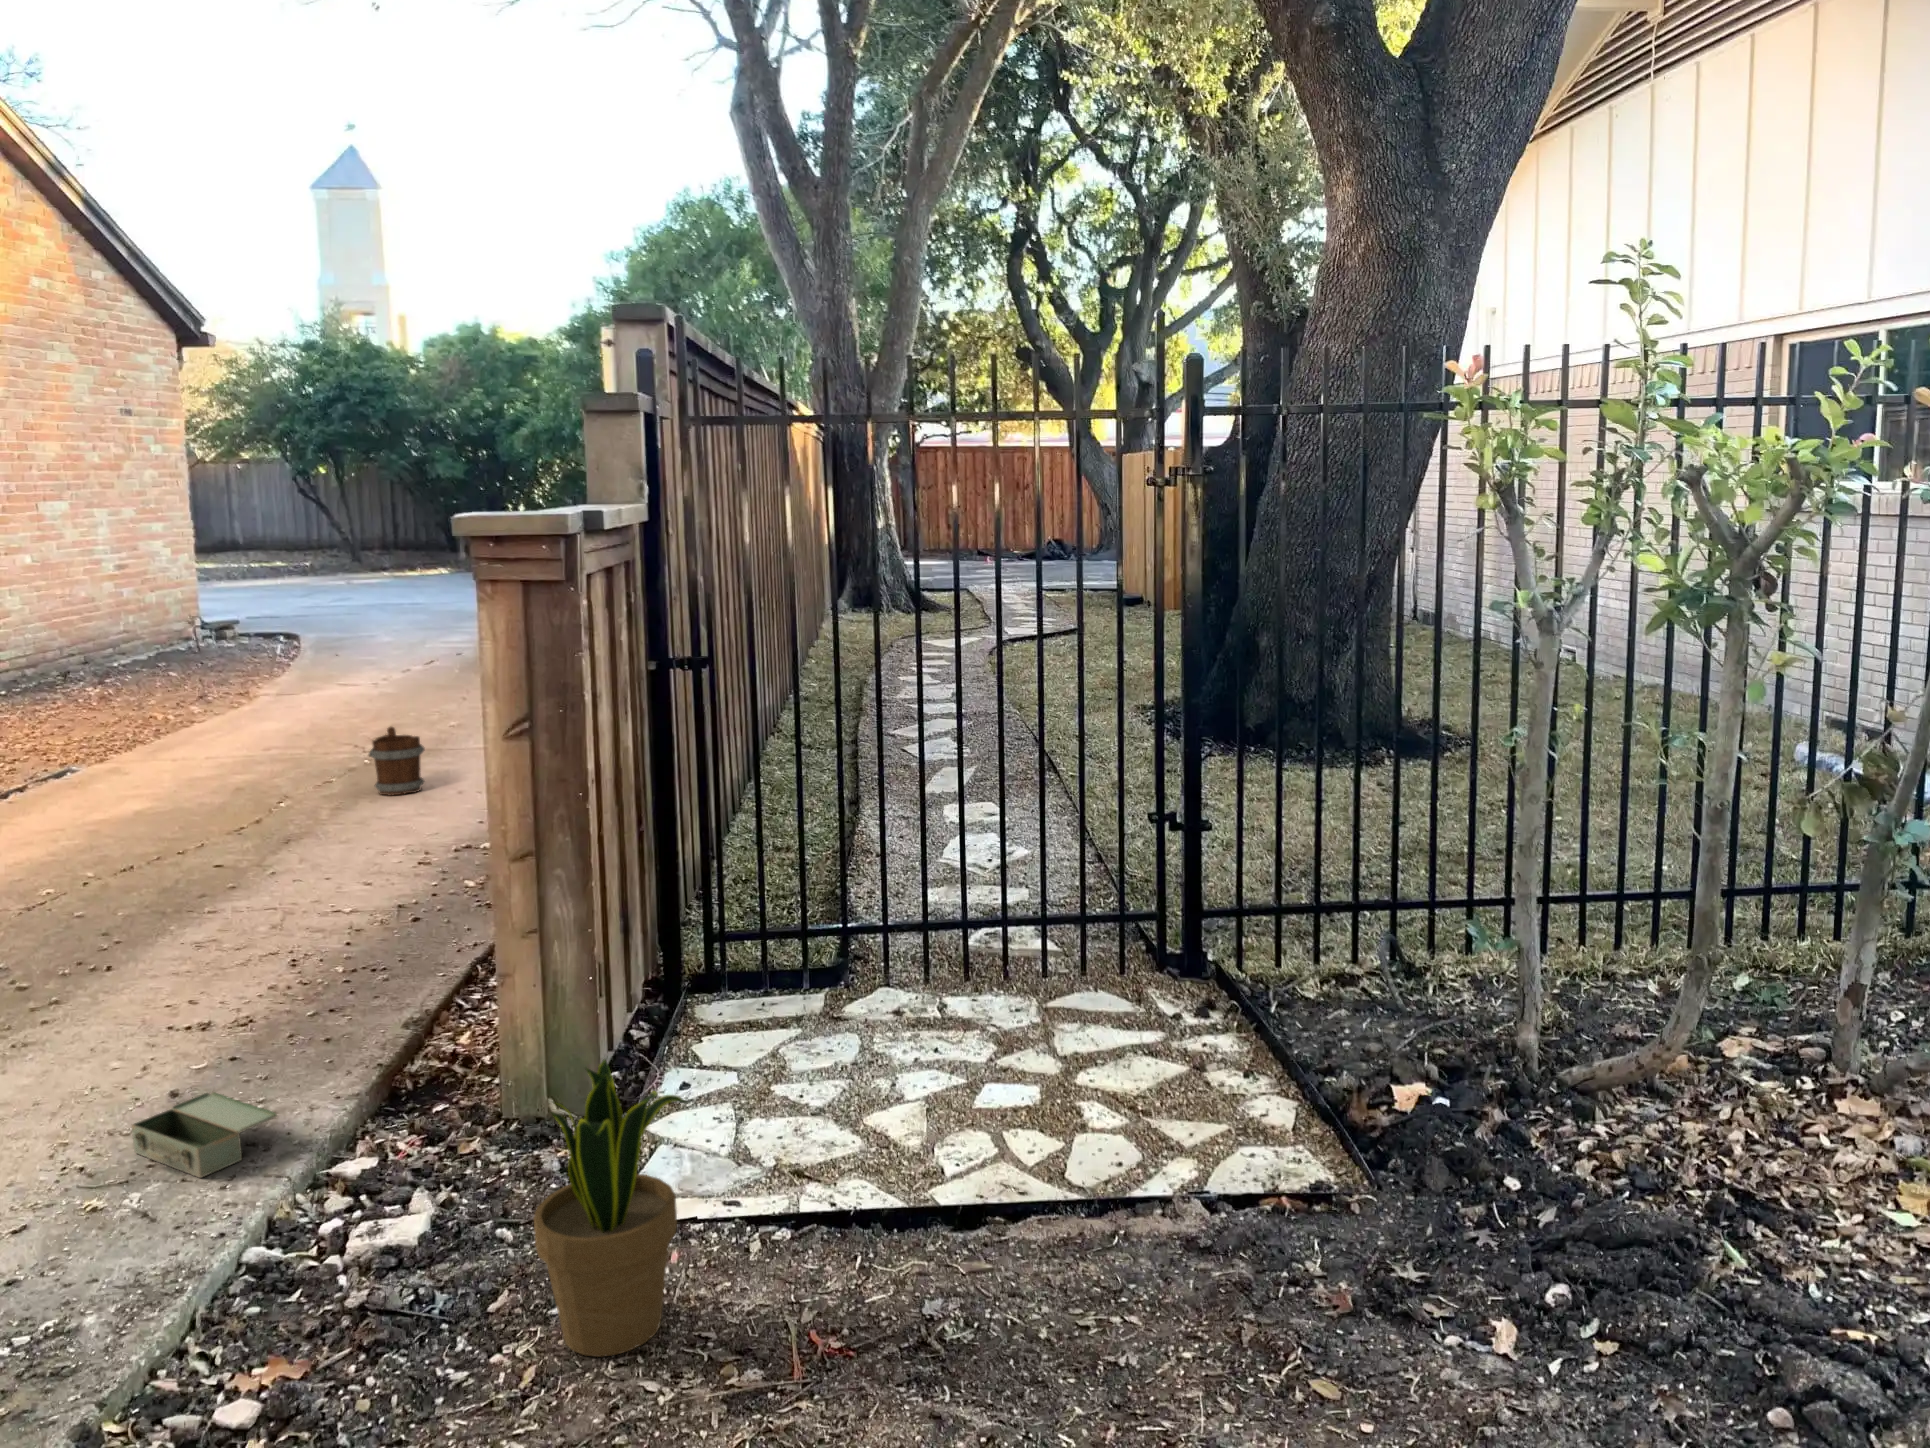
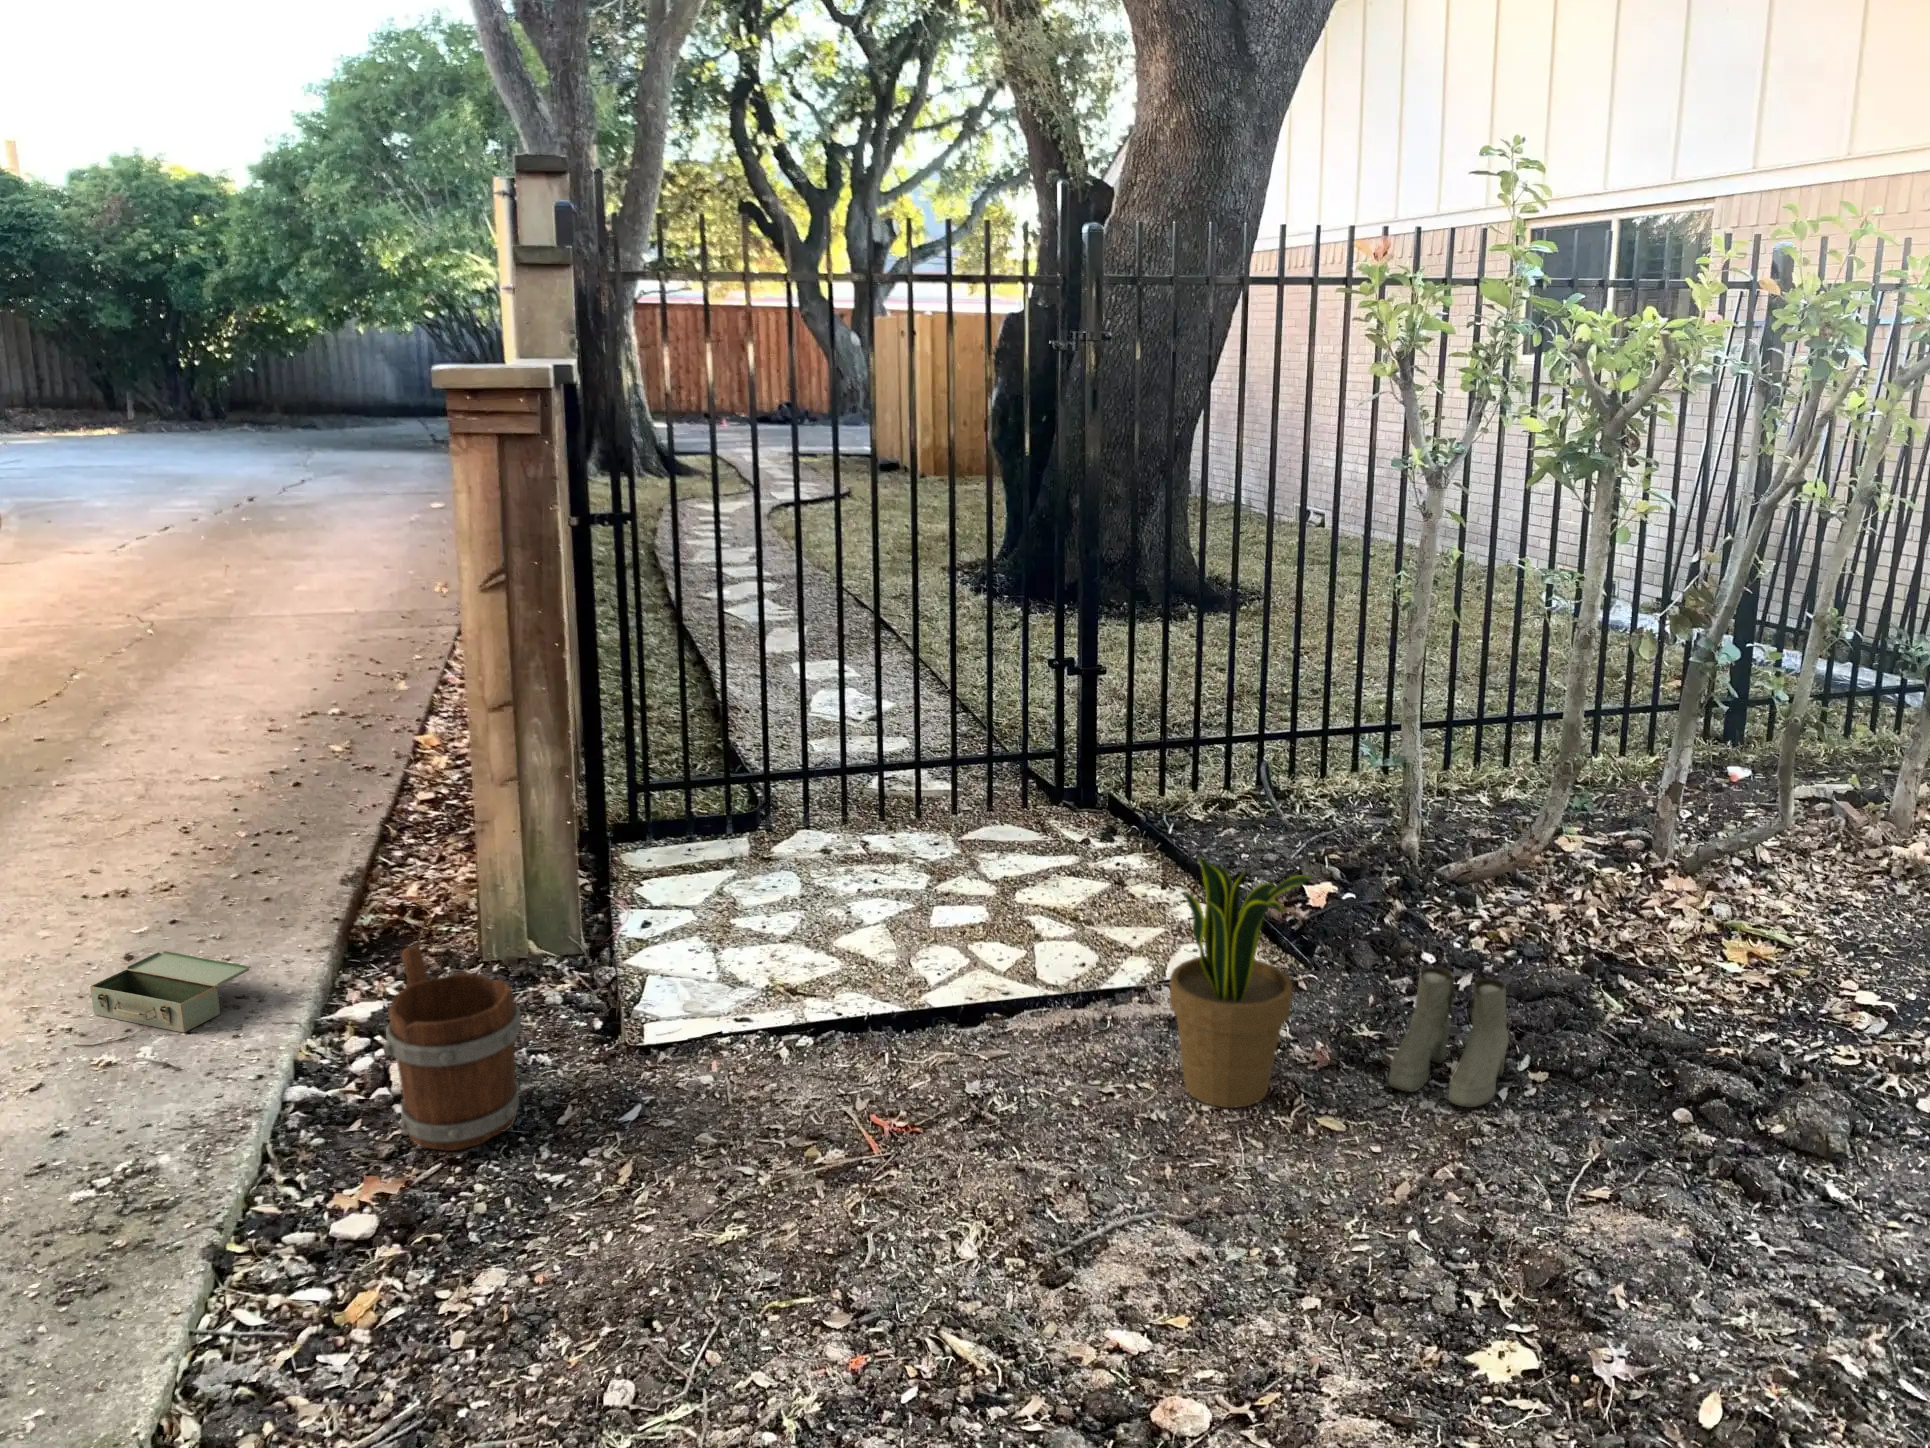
bucket: present [369,727,424,795] -> present [384,946,521,1151]
potted plant: present [534,1059,687,1357] -> present [1169,856,1313,1108]
boots: none [1410,1203,1565,1385] -> present [1388,967,1509,1108]

